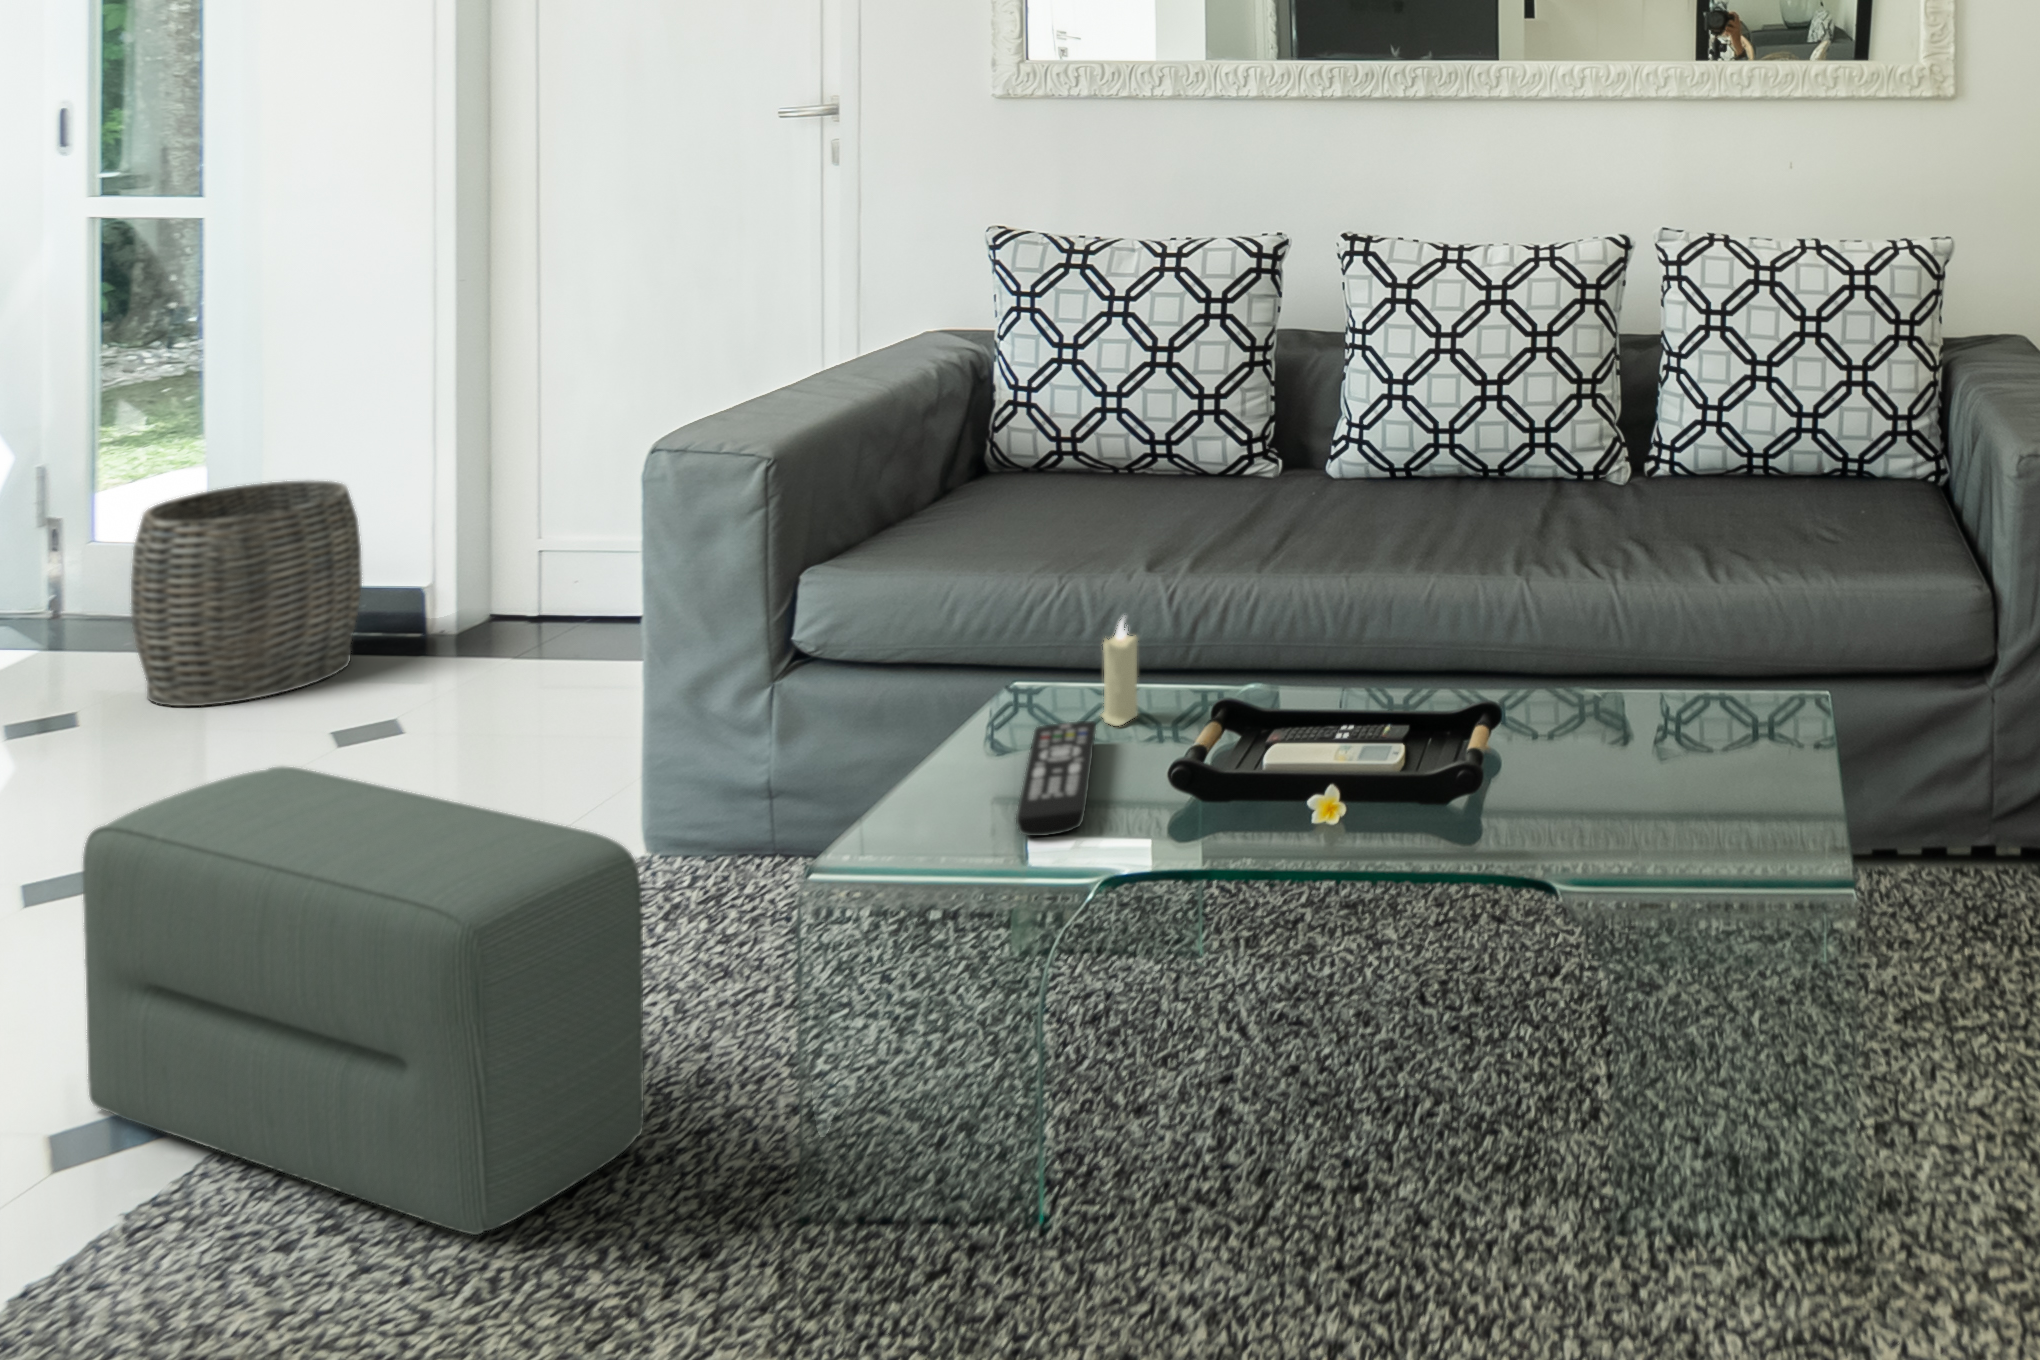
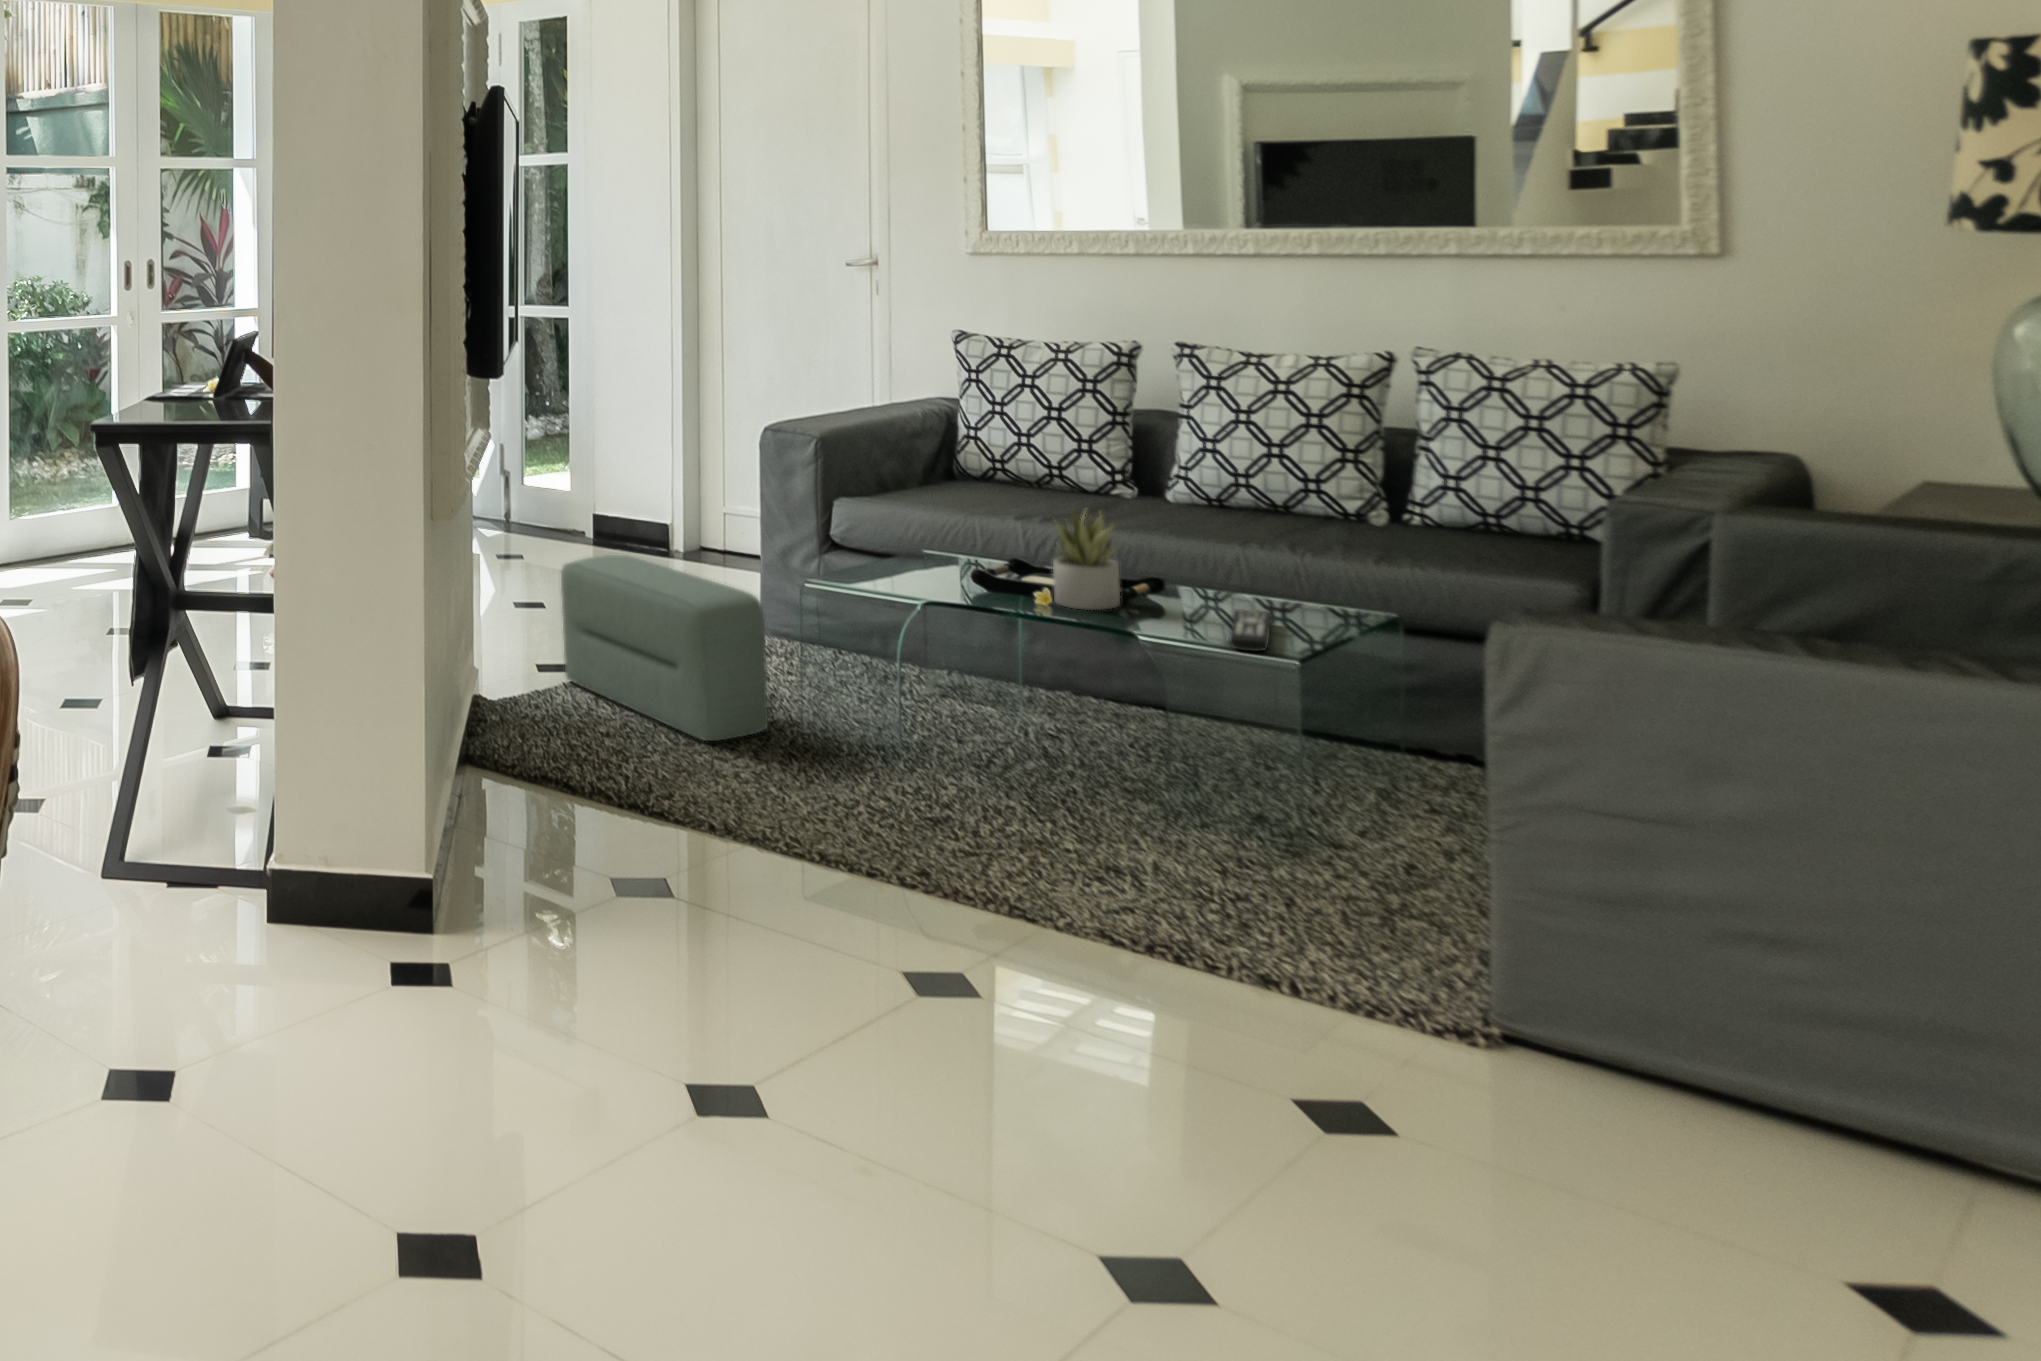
woven basket: present [131,480,362,706] -> none [549,457,642,562]
succulent plant: none [1264,564,1393,767] -> present [1053,511,1120,610]
candle: present [1101,619,1138,726] -> none [973,527,992,582]
remote control: present [1016,721,1096,836] -> present [1229,609,1271,651]

